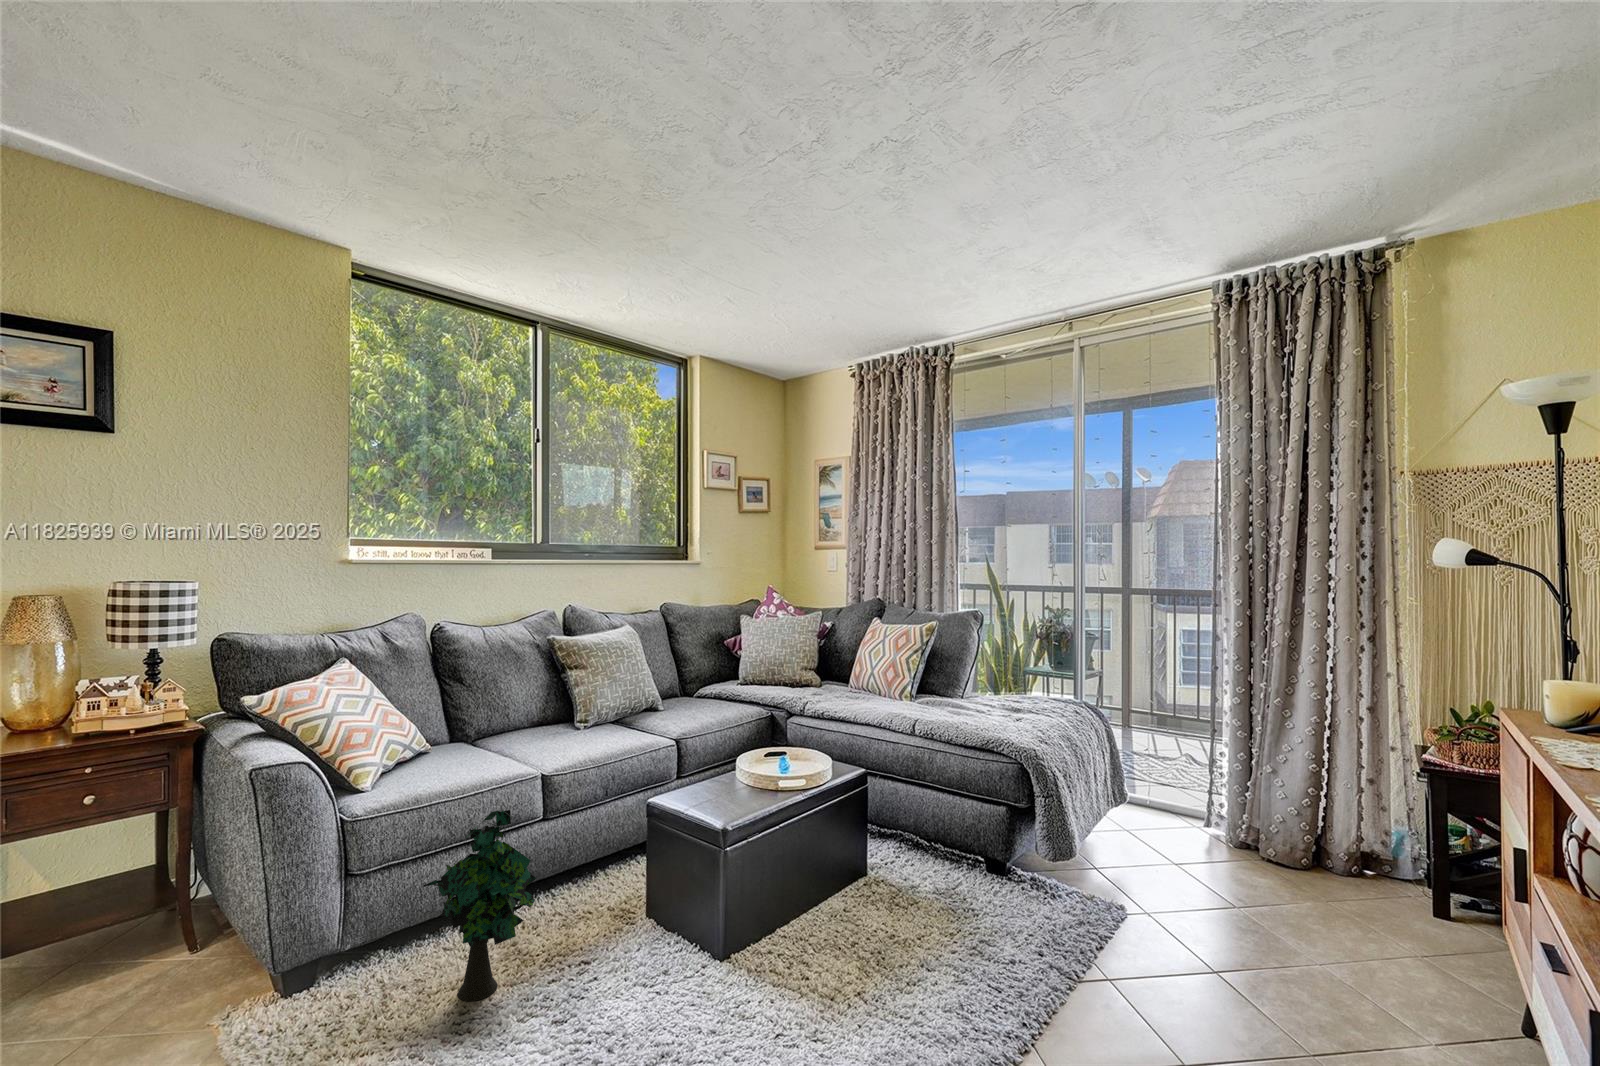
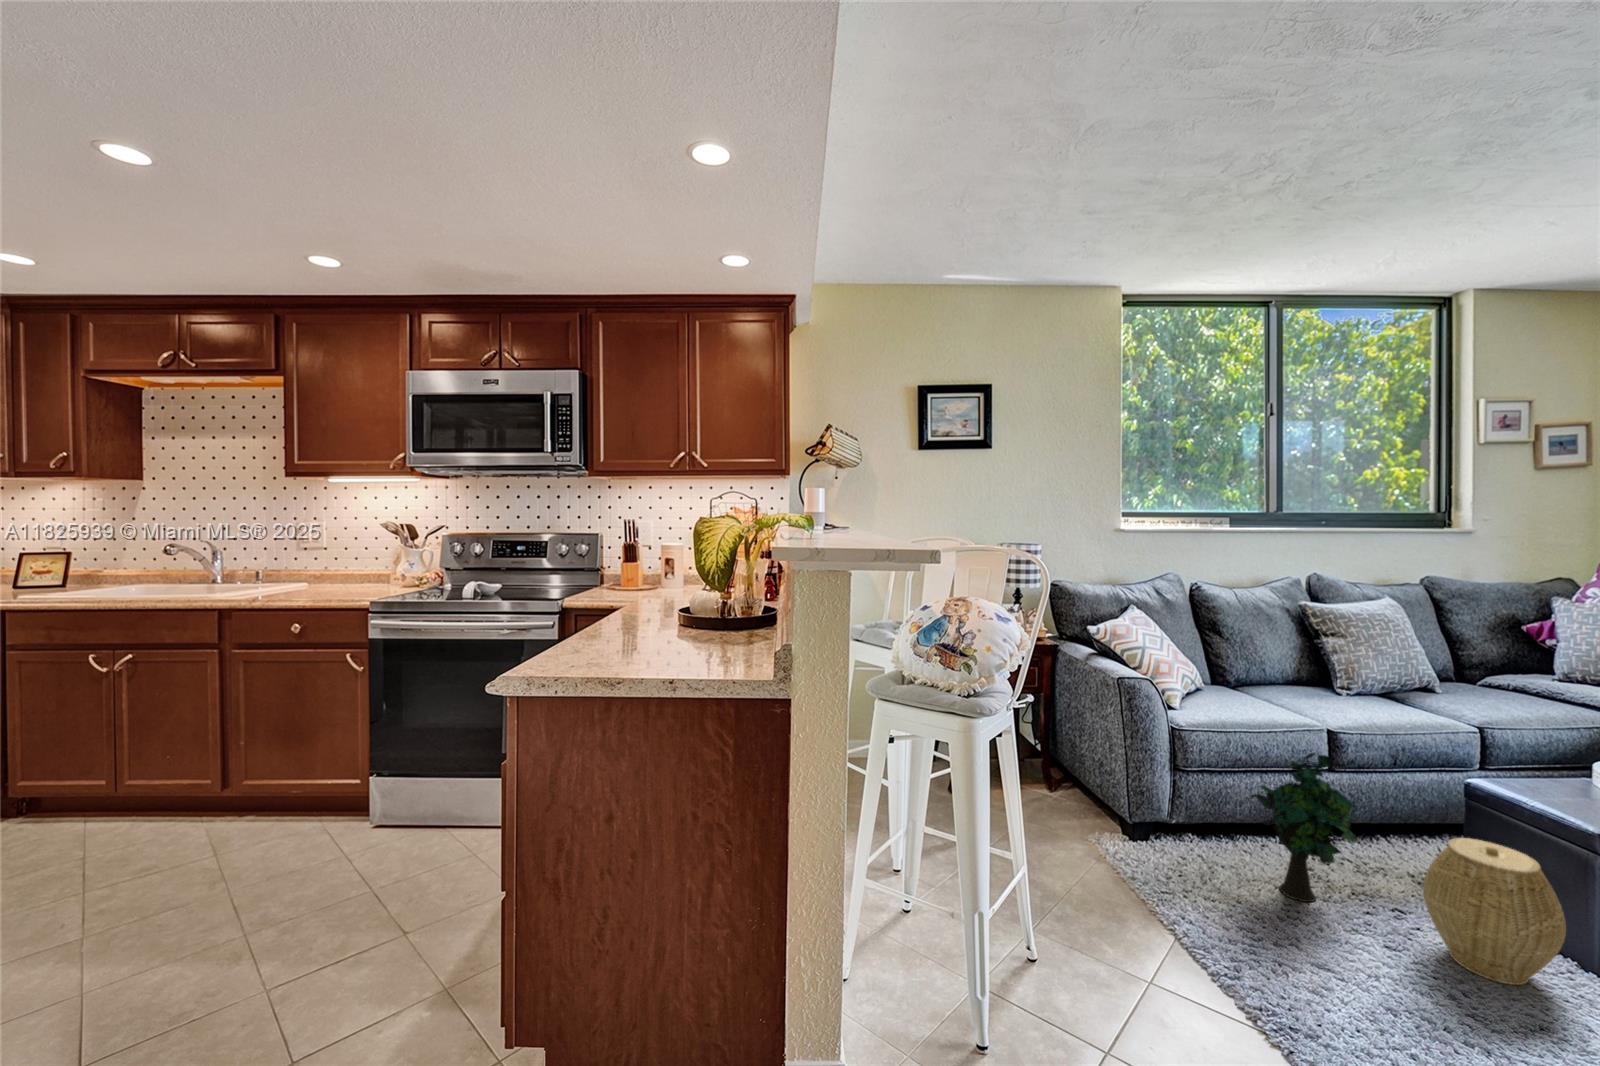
woven basket: none [585,863,689,1014] -> present [1423,838,1566,985]

